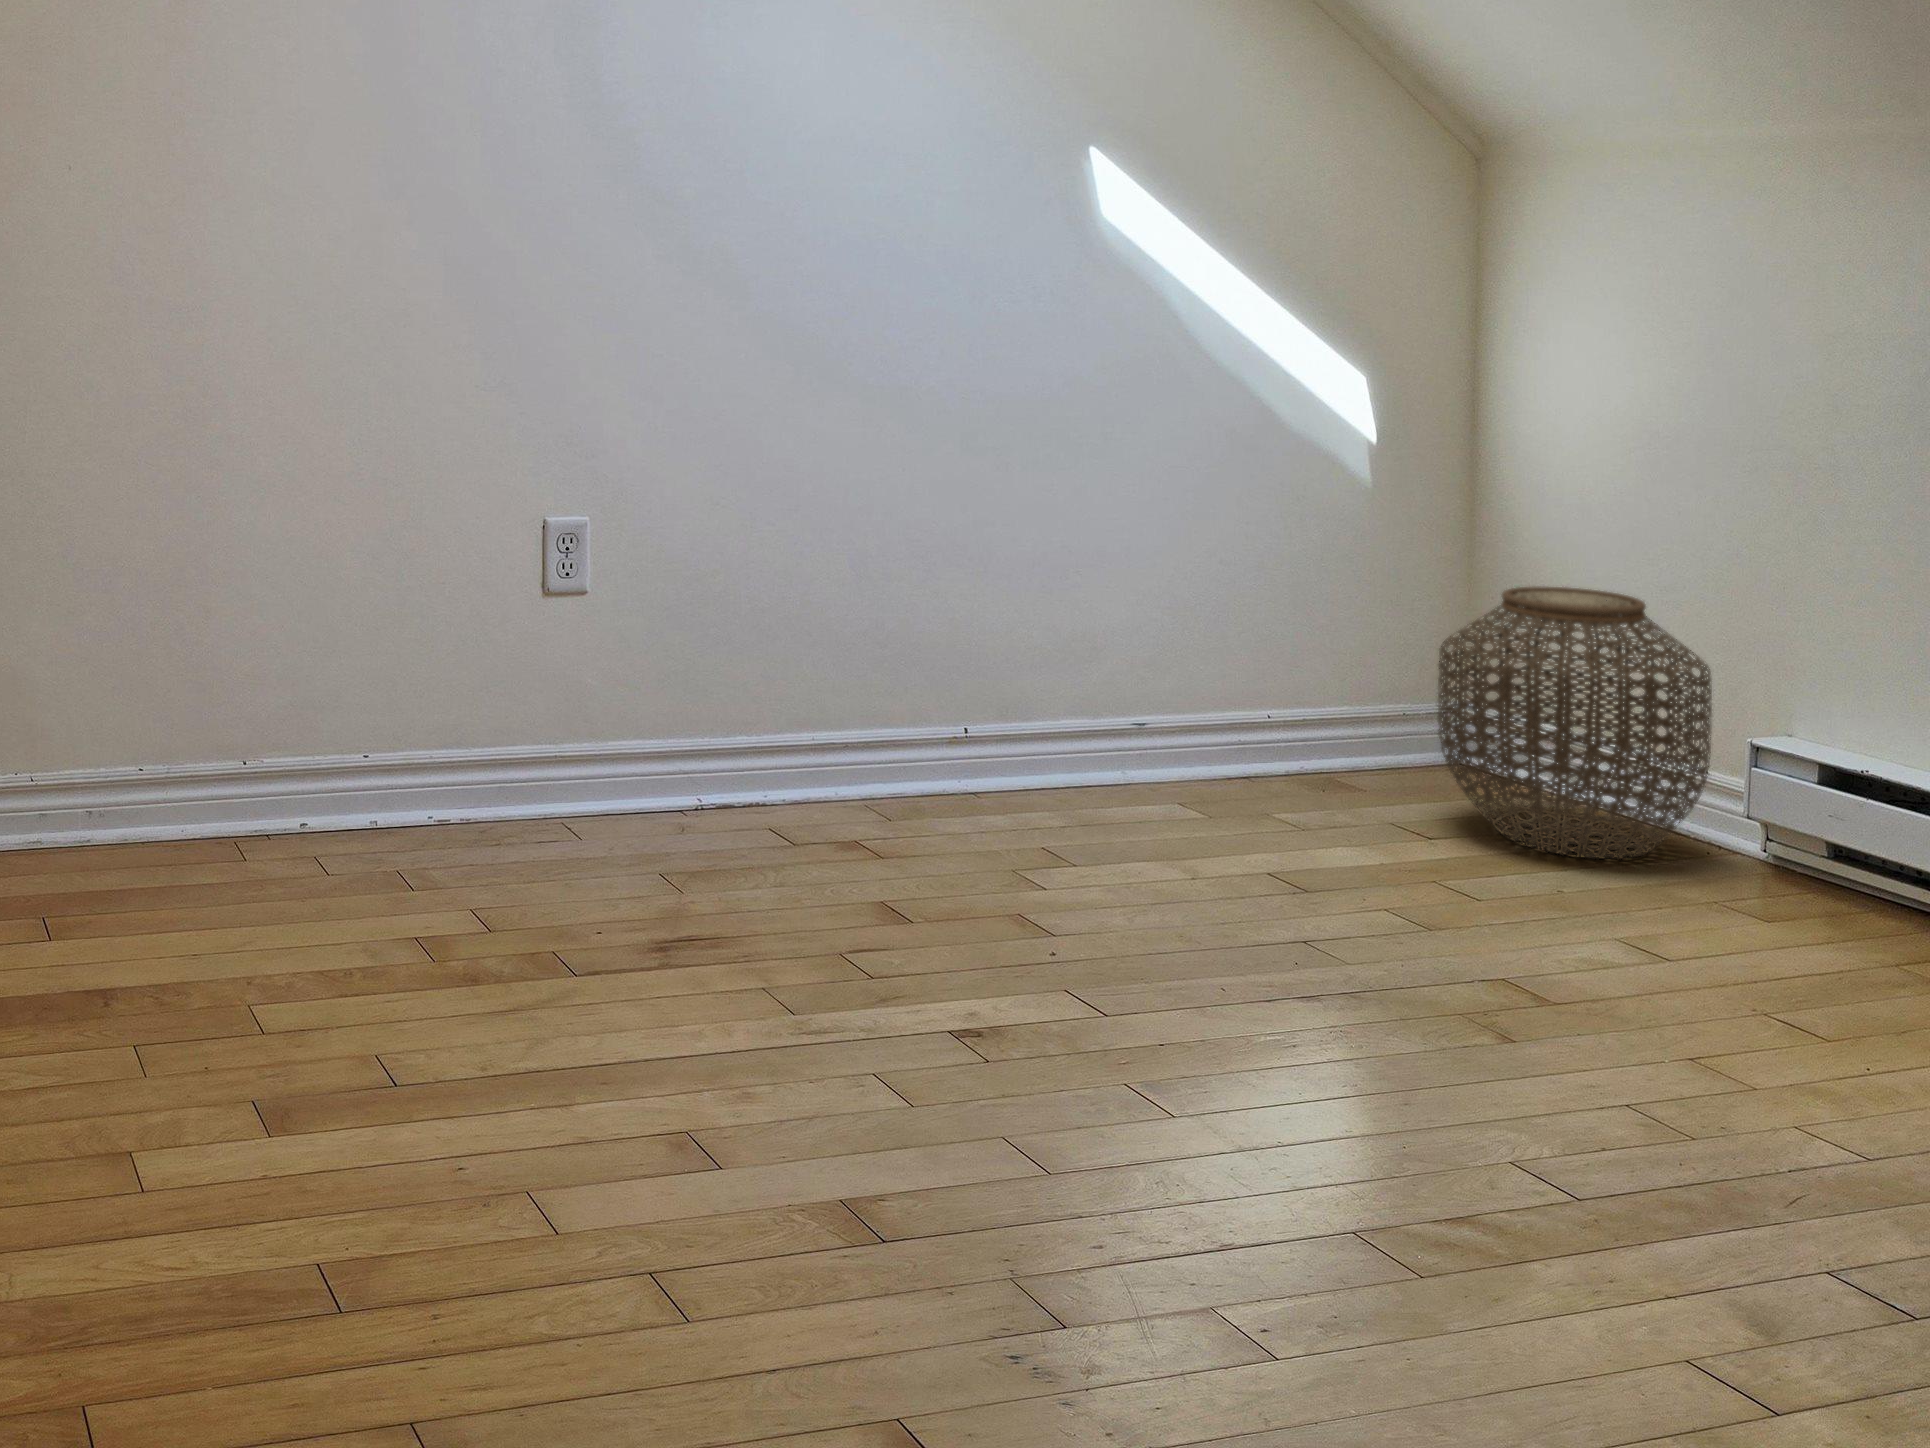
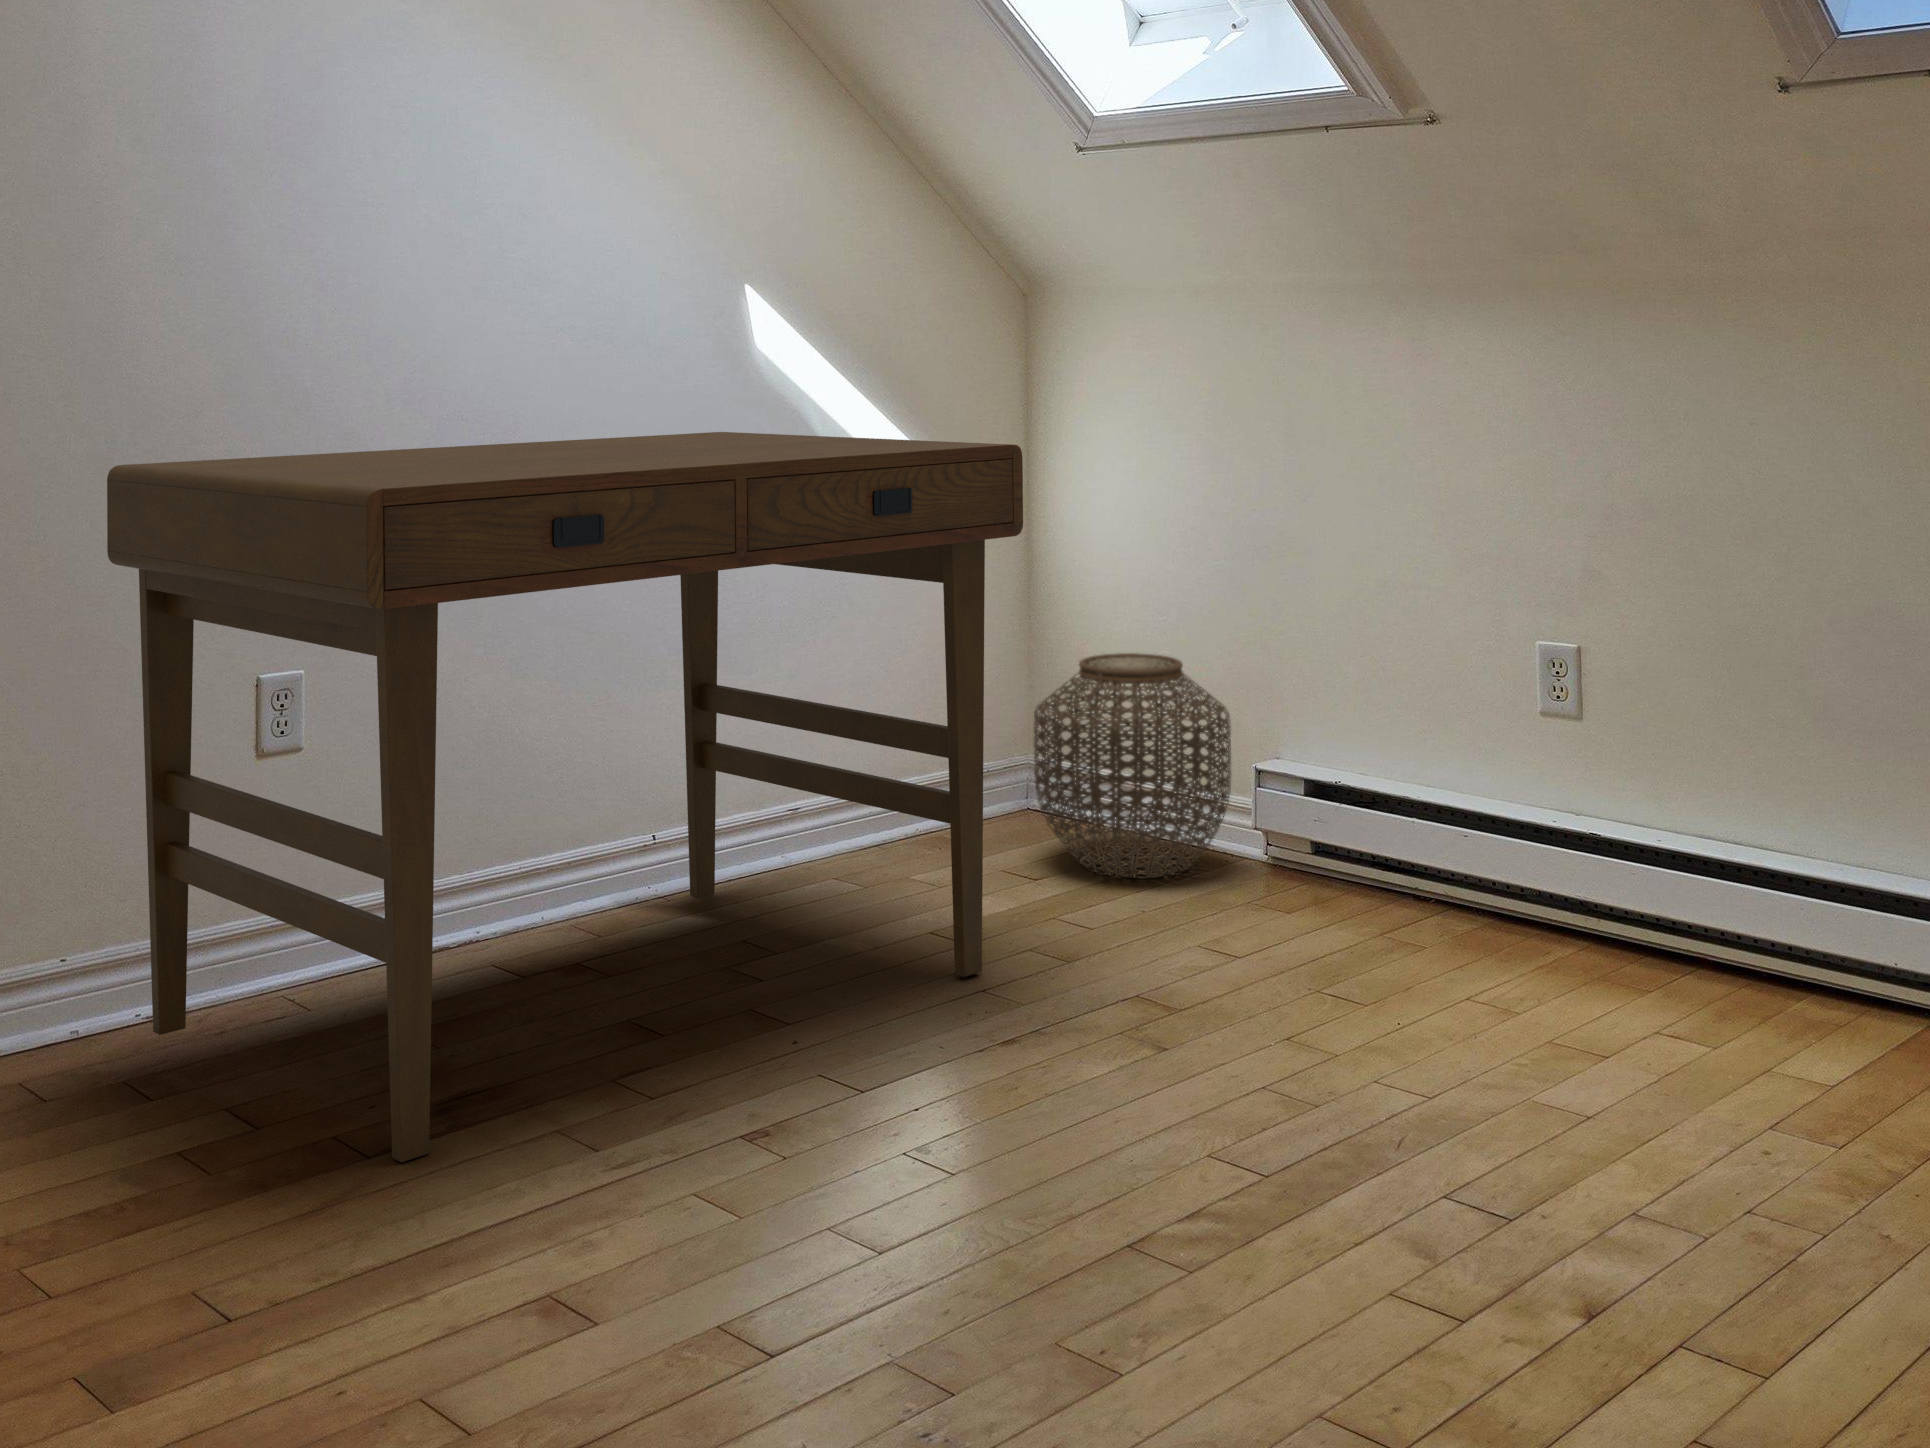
desk: none [399,304,1376,993] -> present [107,432,1023,1162]

